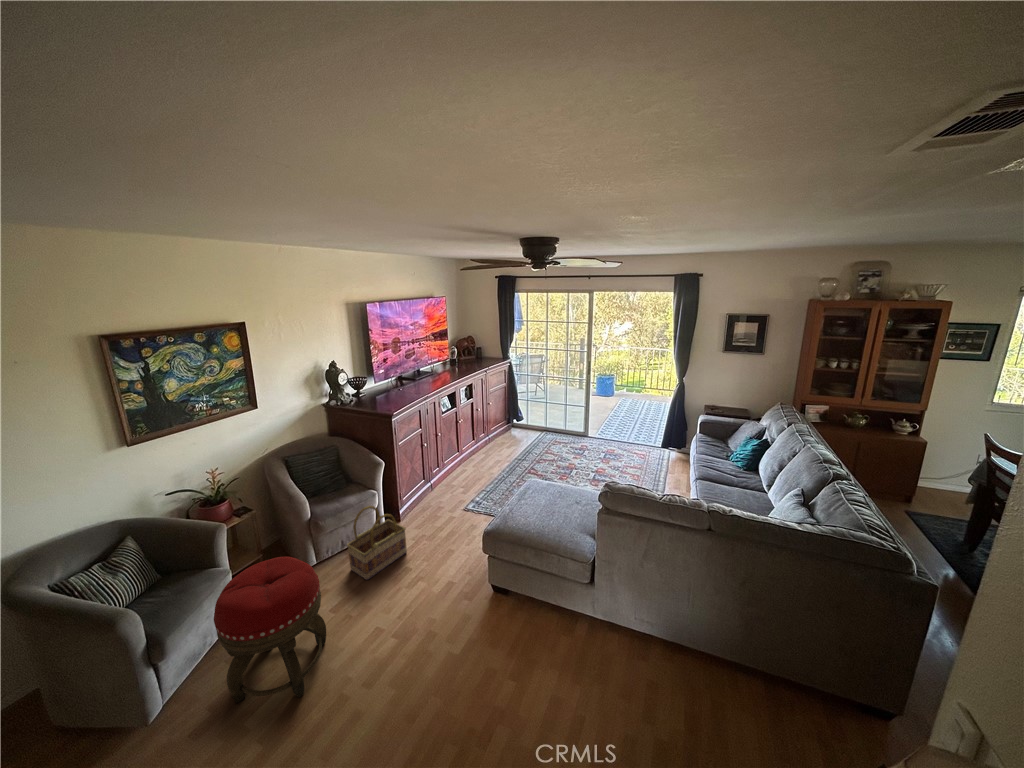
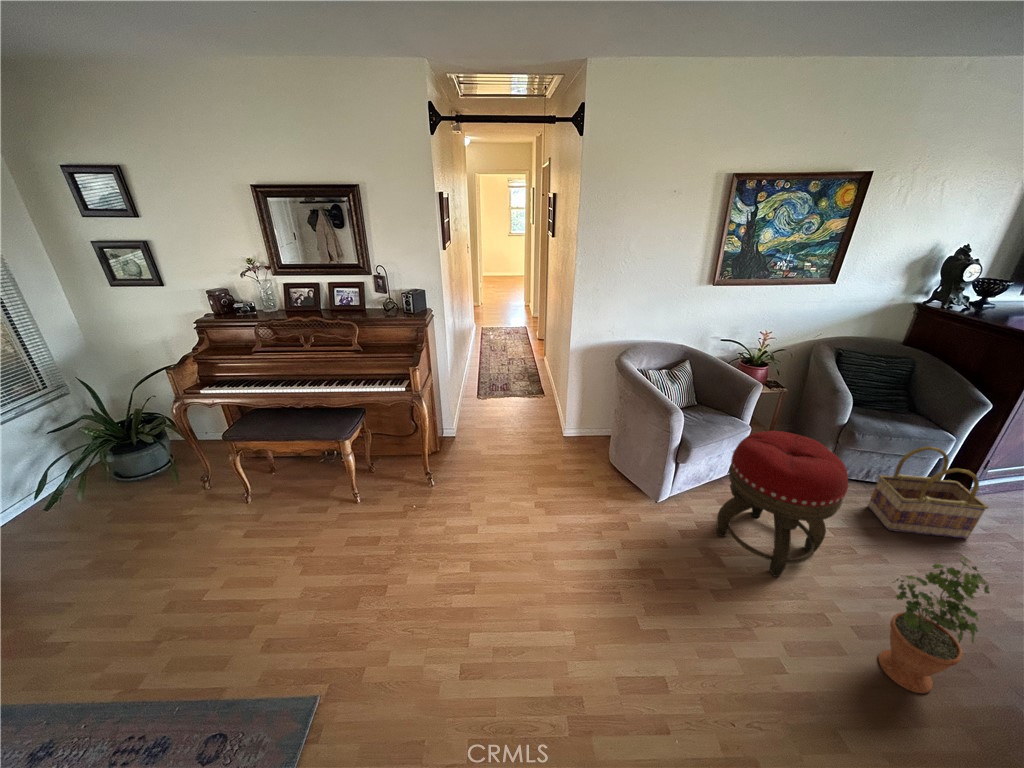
potted plant: none [365,590,415,702] -> present [878,557,990,693]

